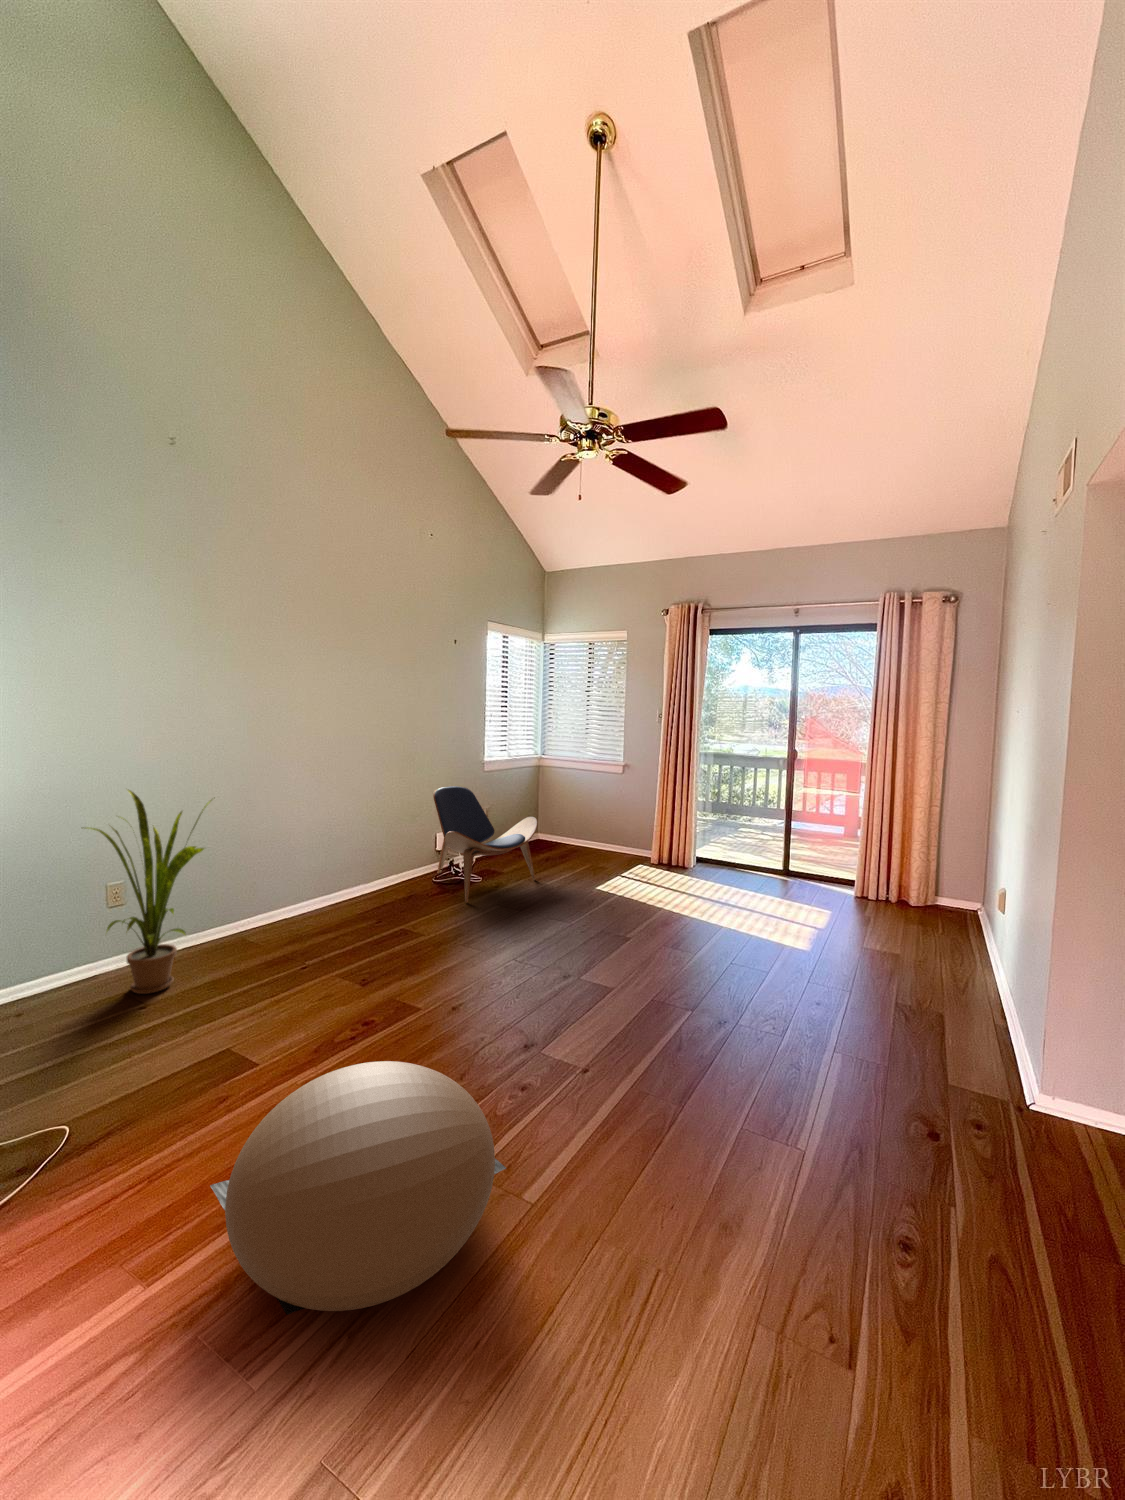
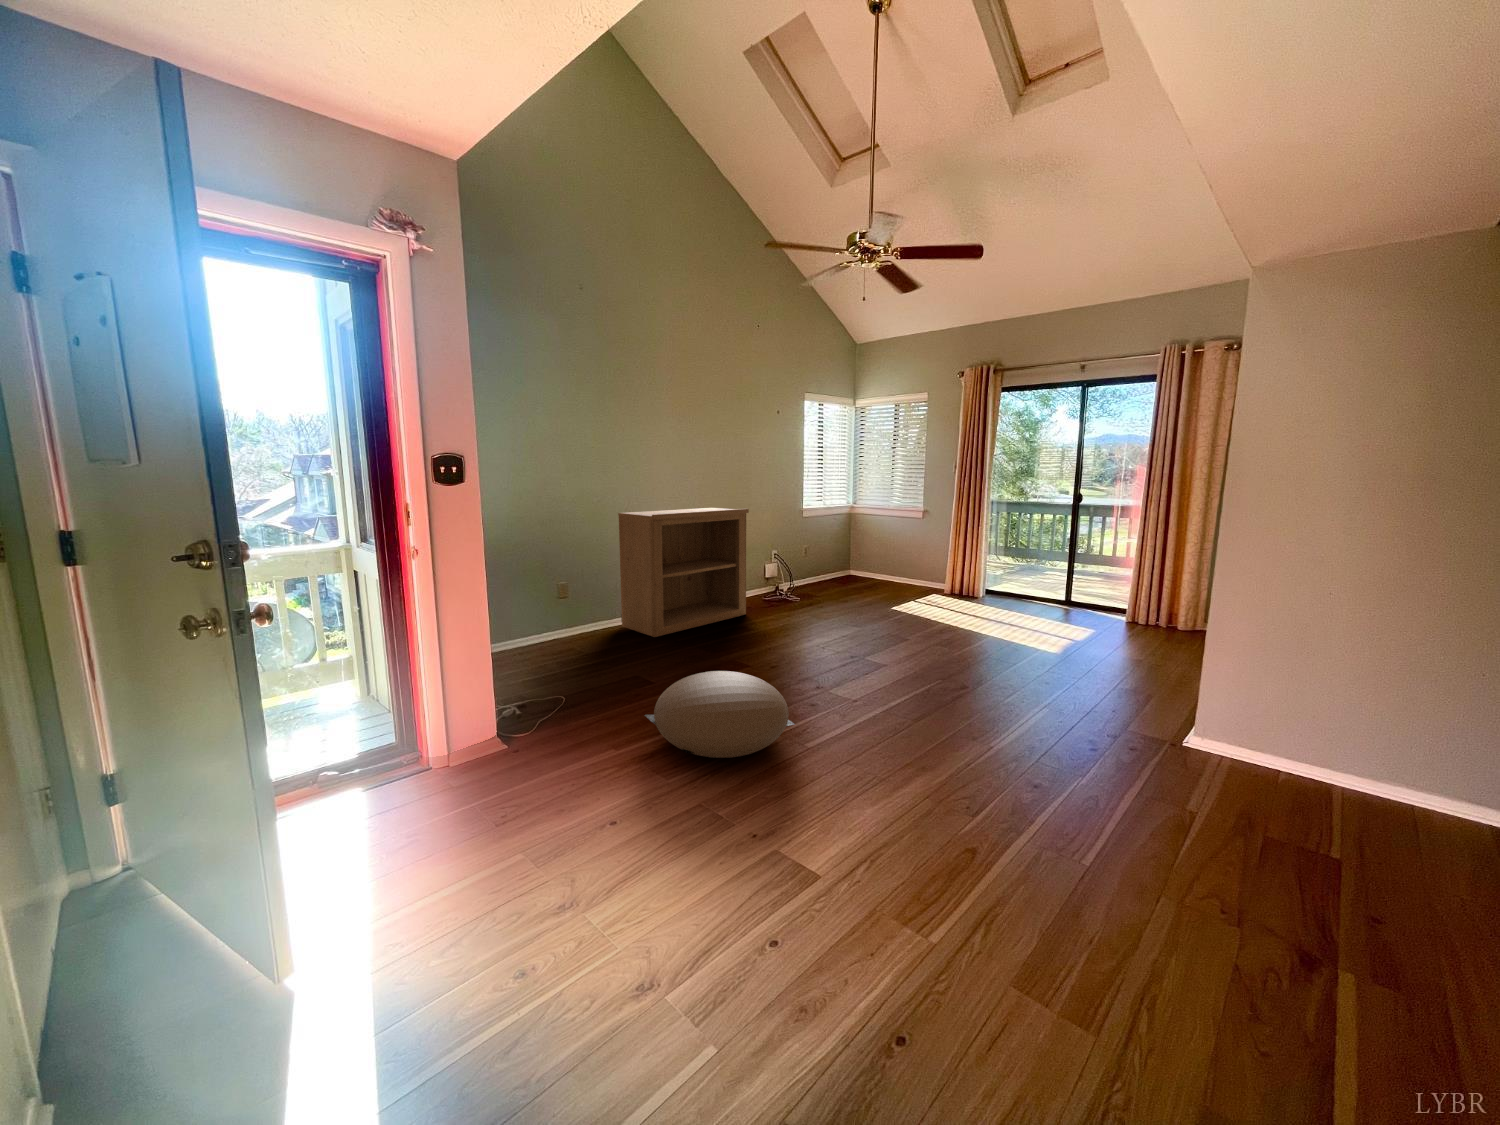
bookshelf: none [218,761,417,959] -> present [618,508,749,637]
lounge chair: present [433,786,537,902] -> none [762,528,844,613]
house plant: present [87,790,211,994] -> none [548,523,623,649]

